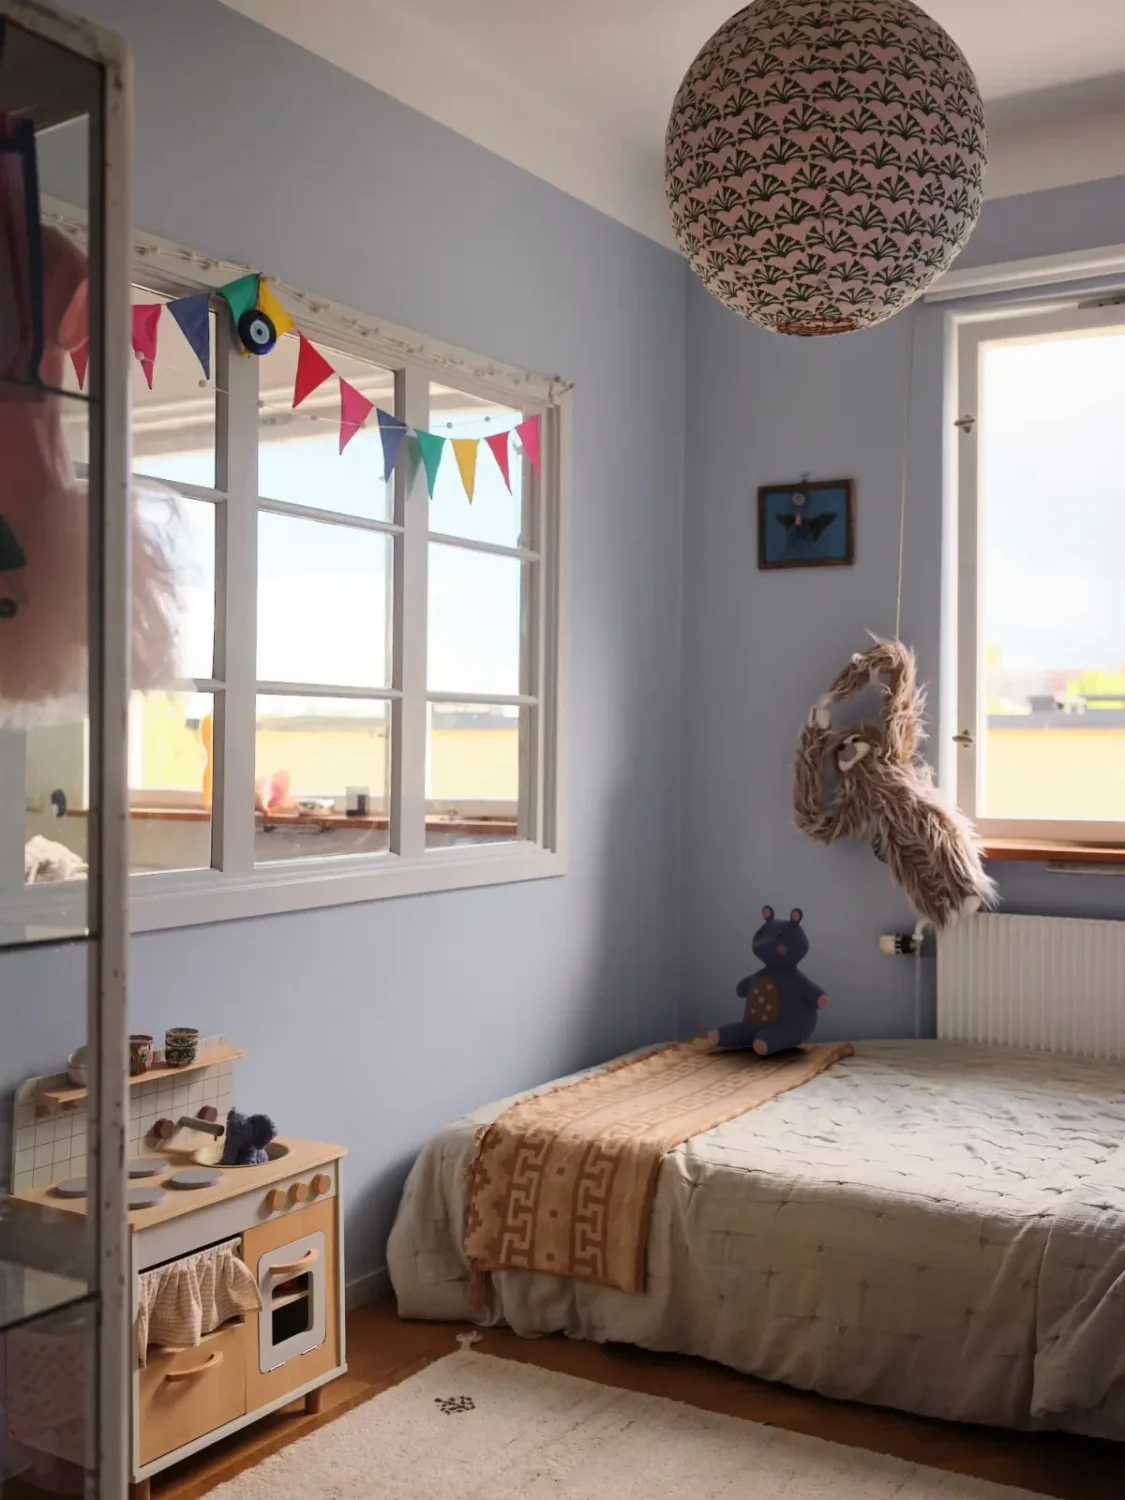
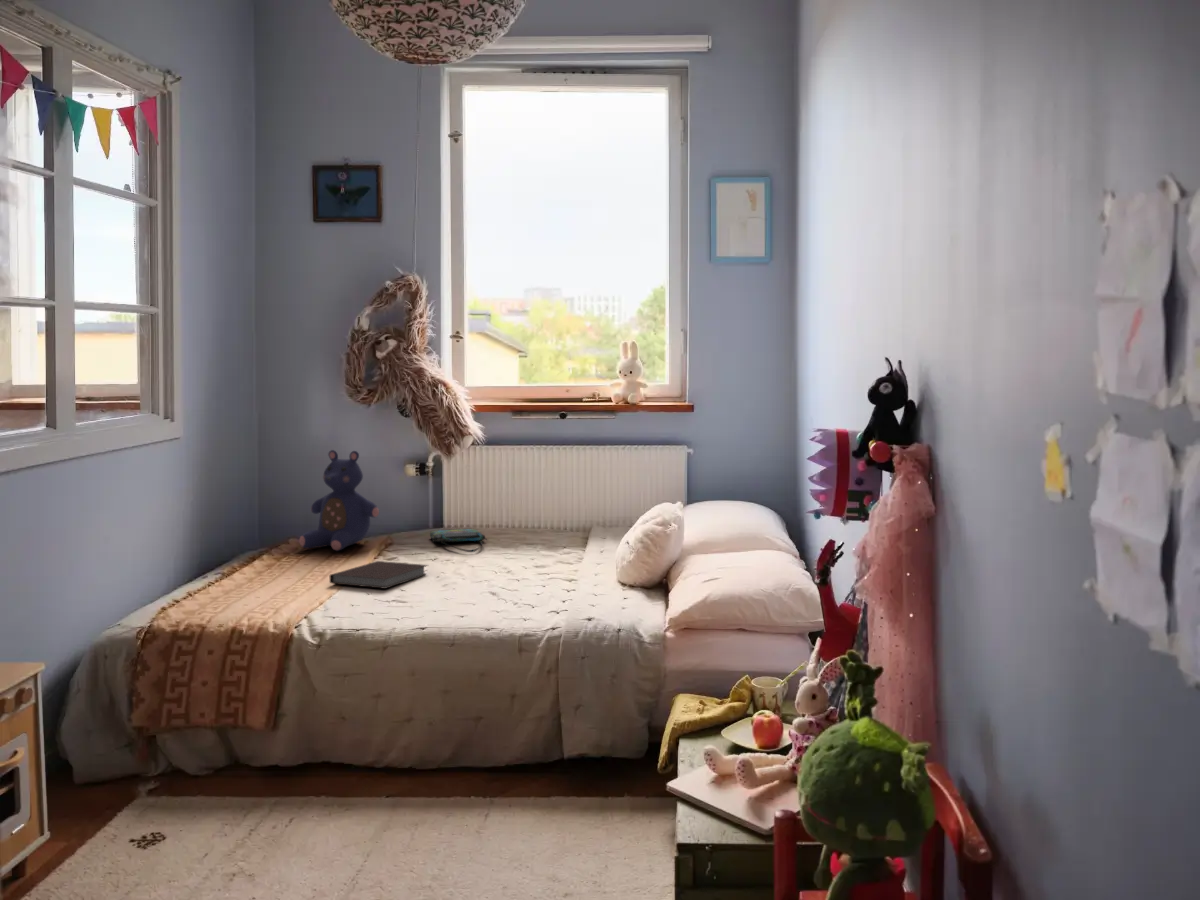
tote bag: none [907,1038,997,1076] -> present [430,529,486,552]
notebook: none [725,1076,878,1118] -> present [330,561,427,589]

